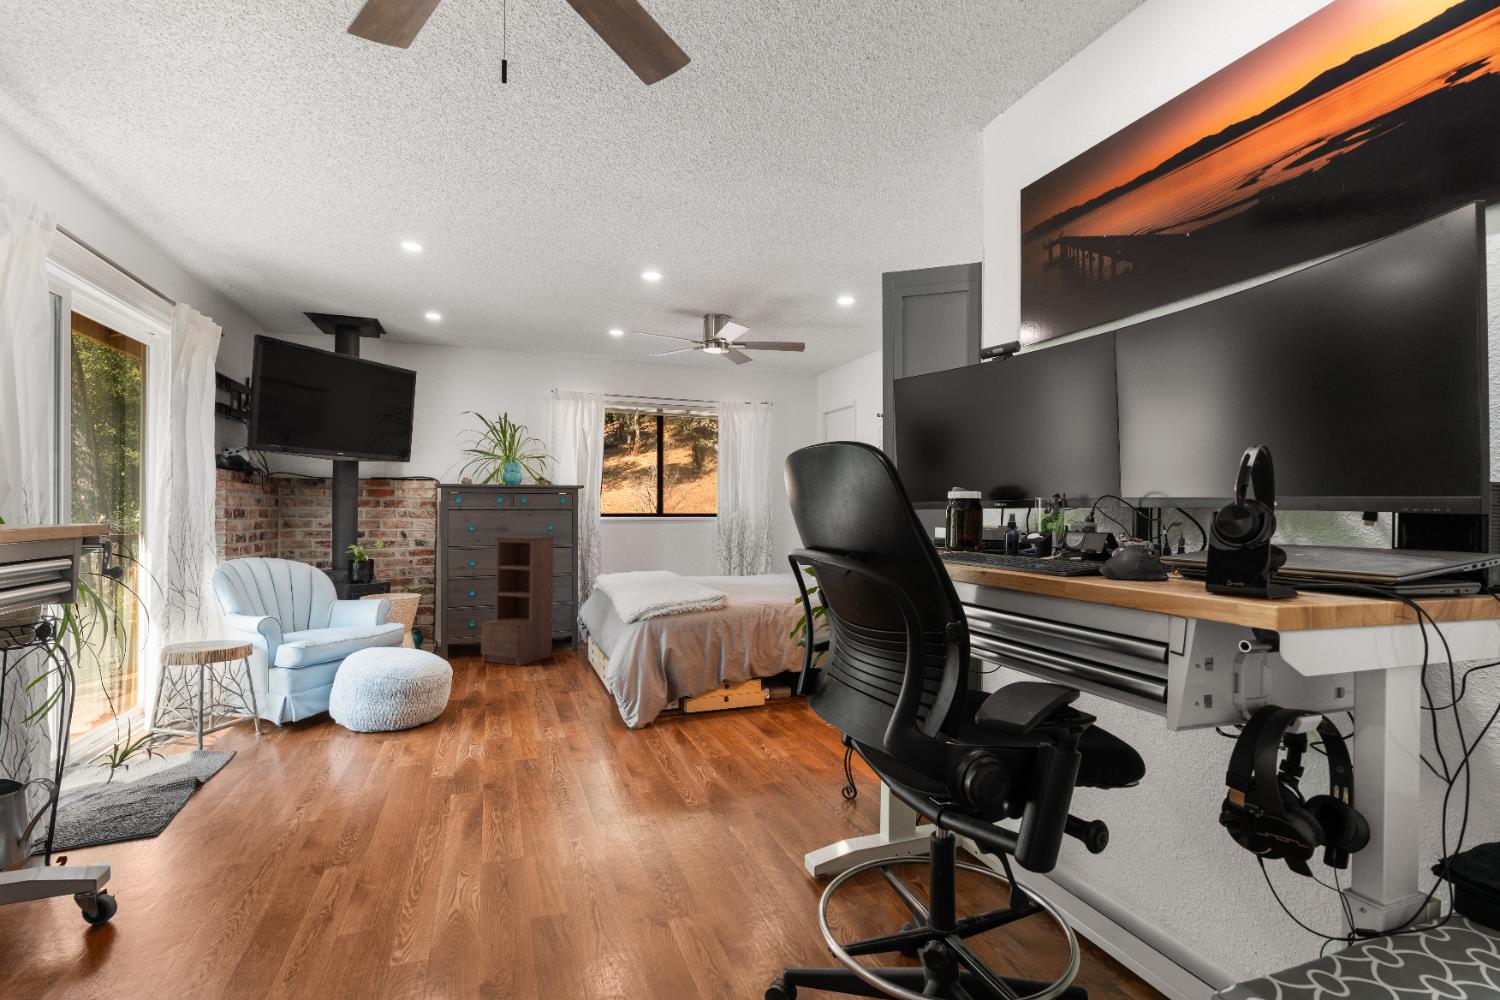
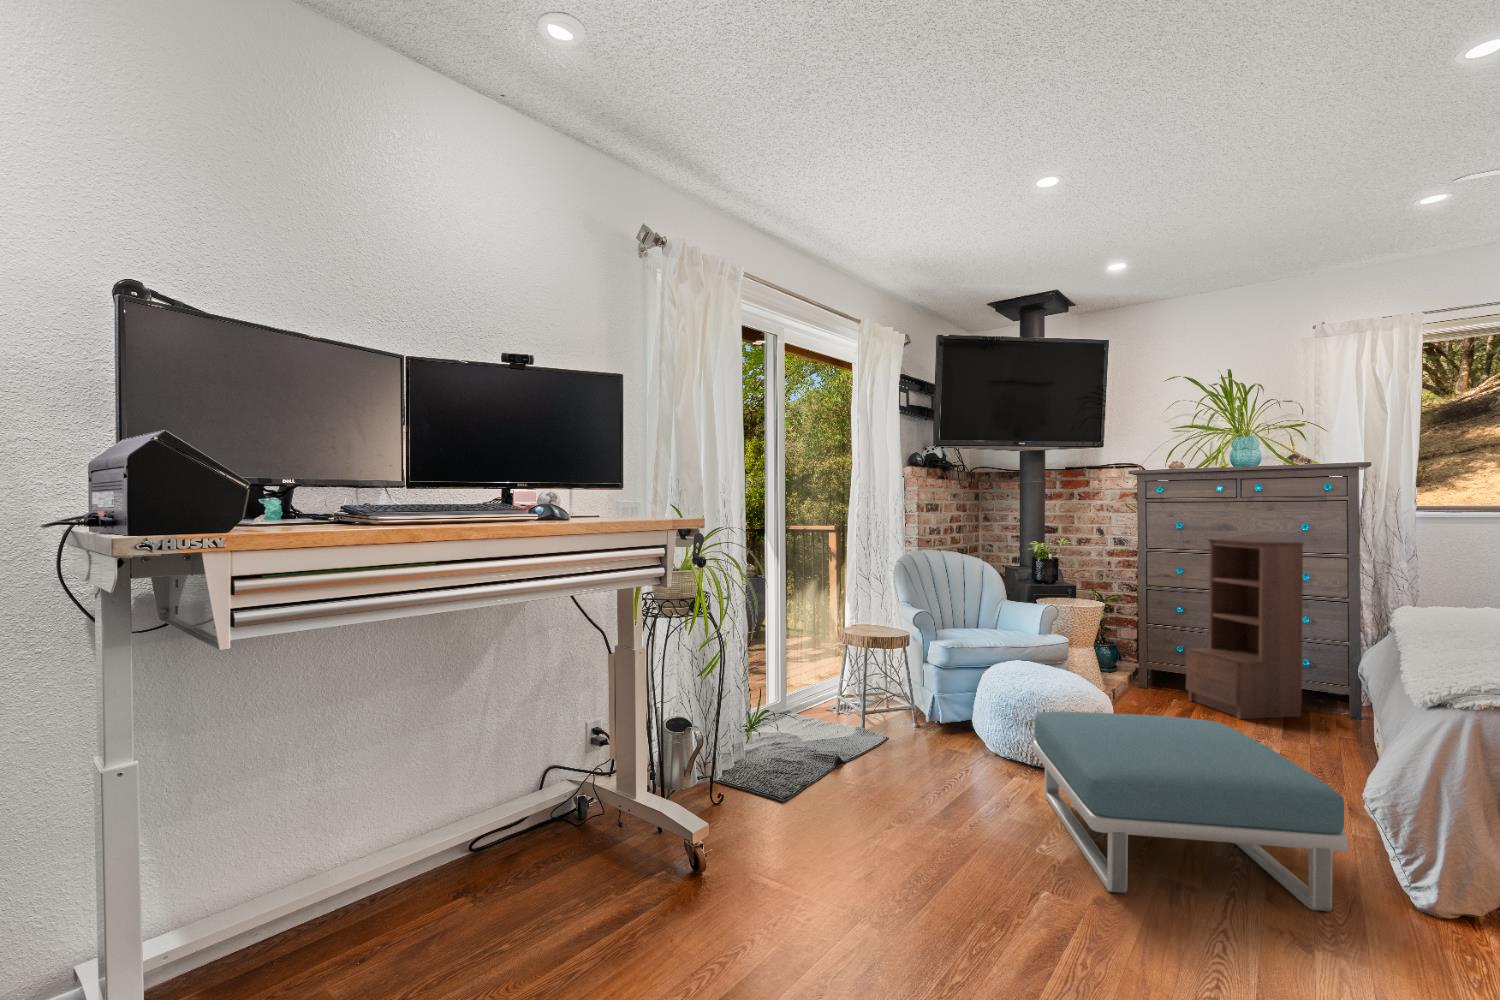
footstool: none [408,659,605,779] -> present [1033,712,1348,911]

